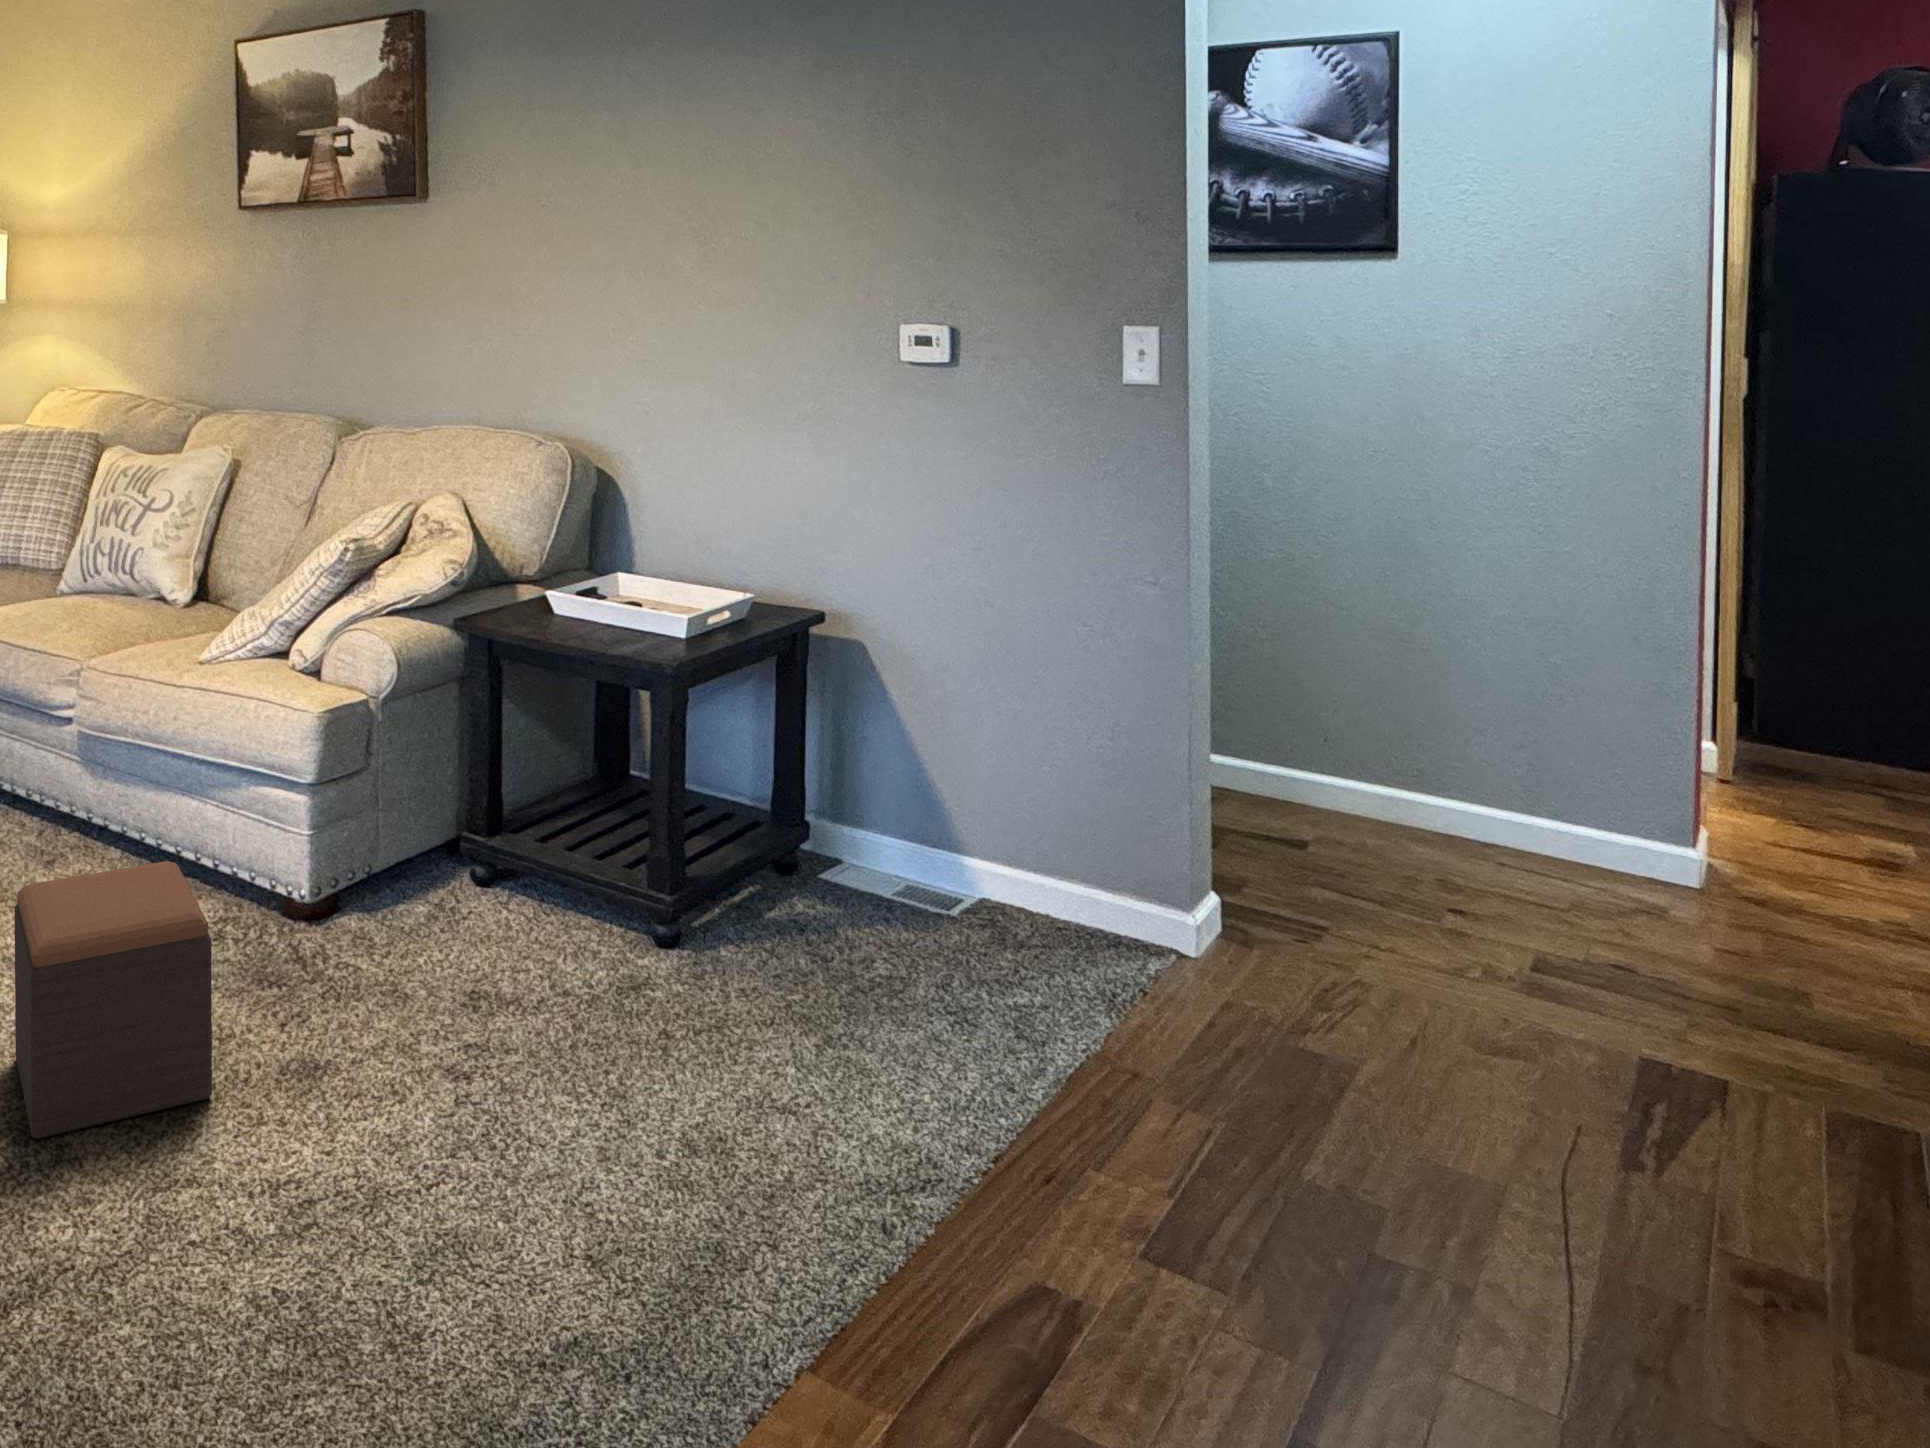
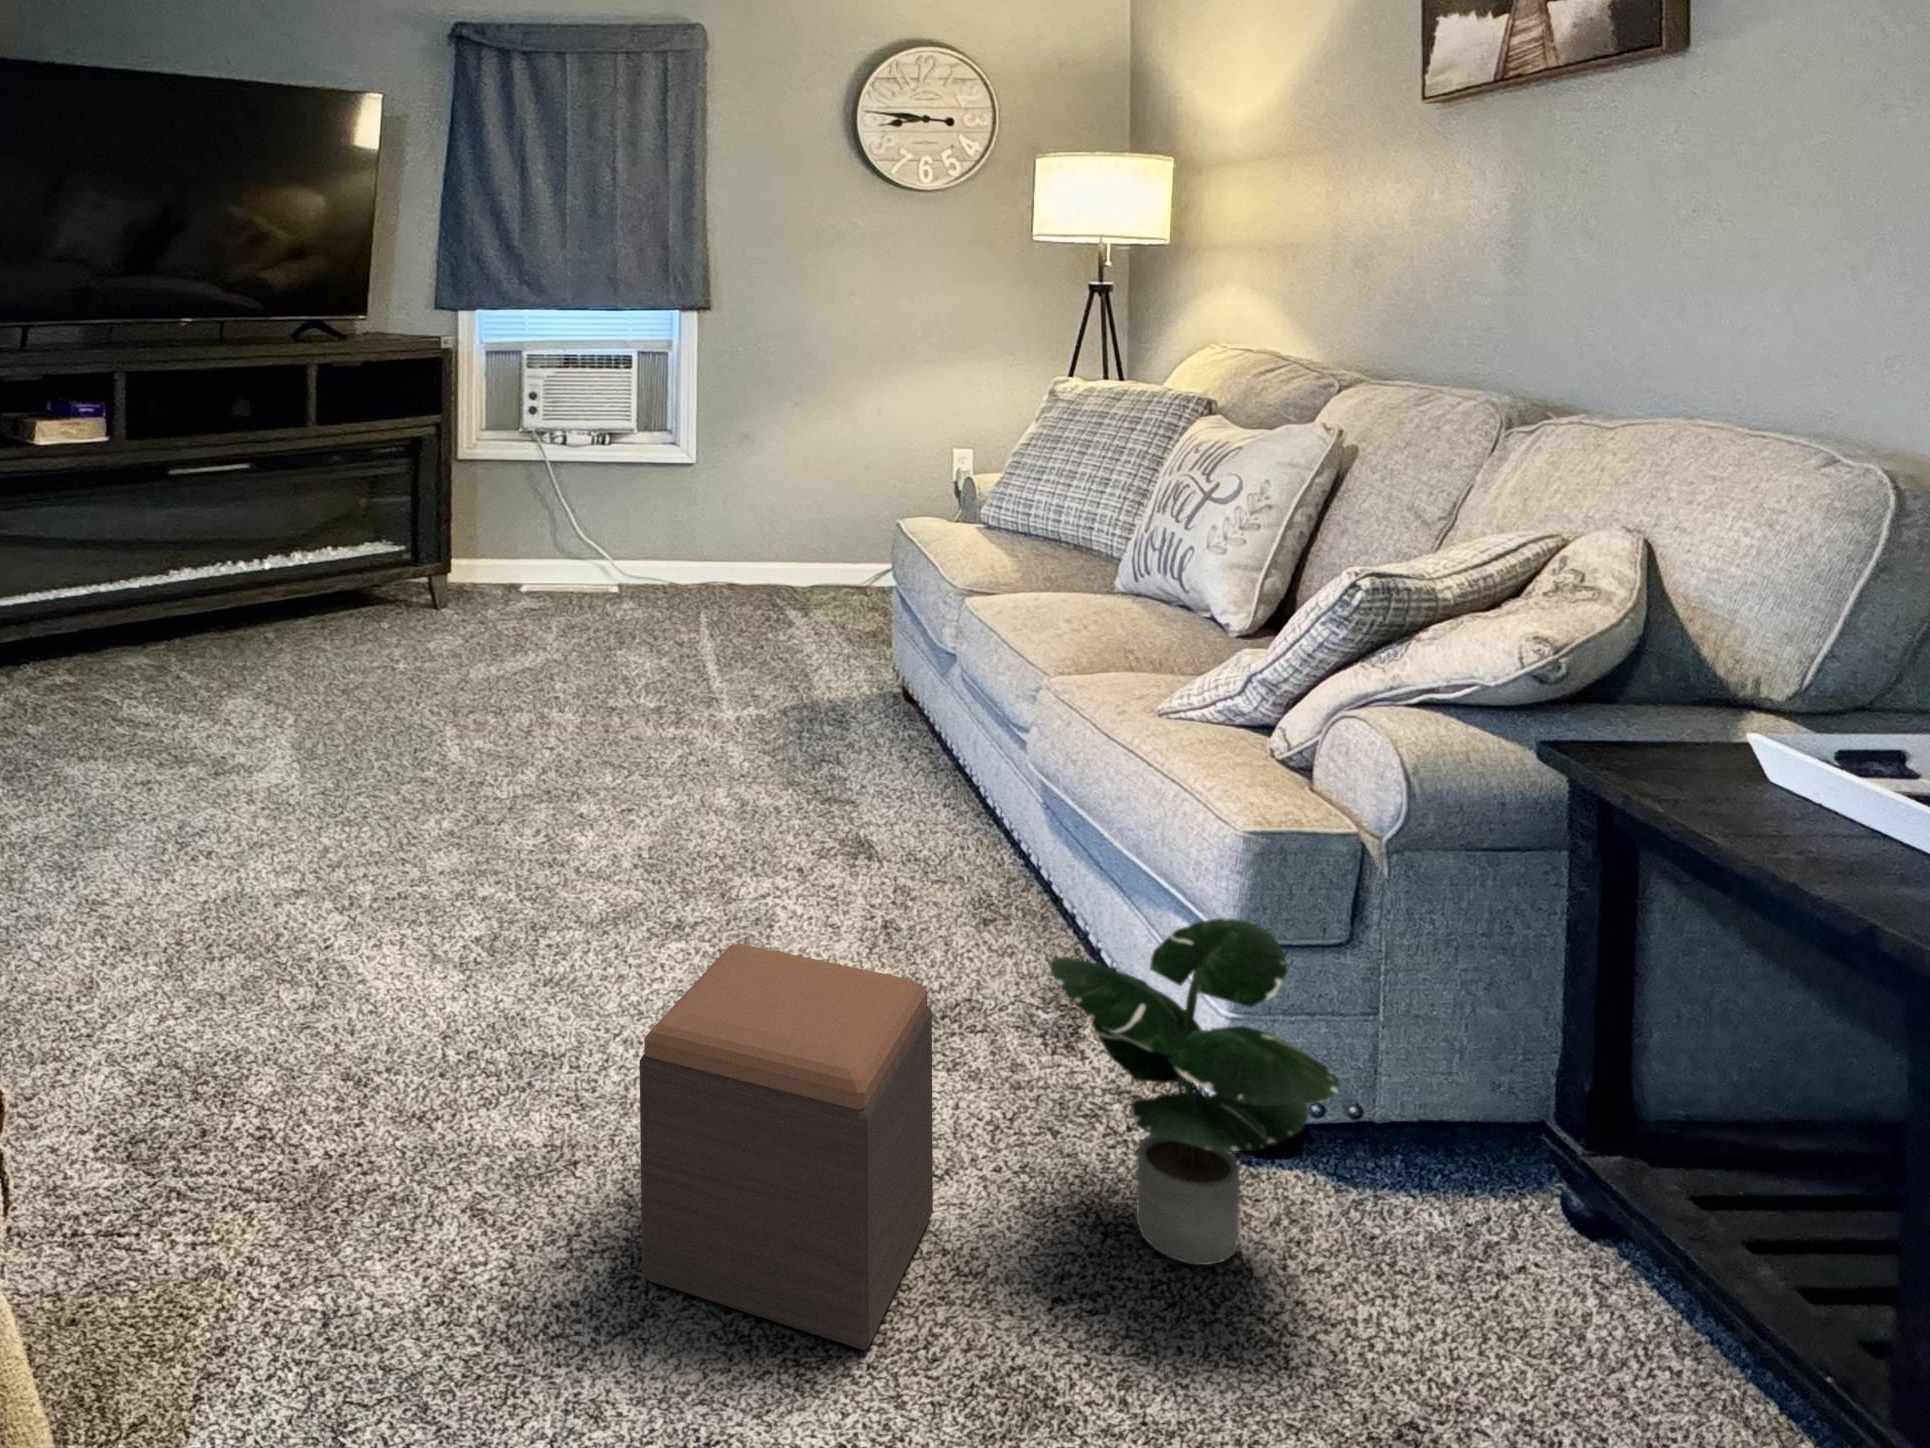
potted plant: none [243,765,421,981] -> present [1049,917,1339,1265]

